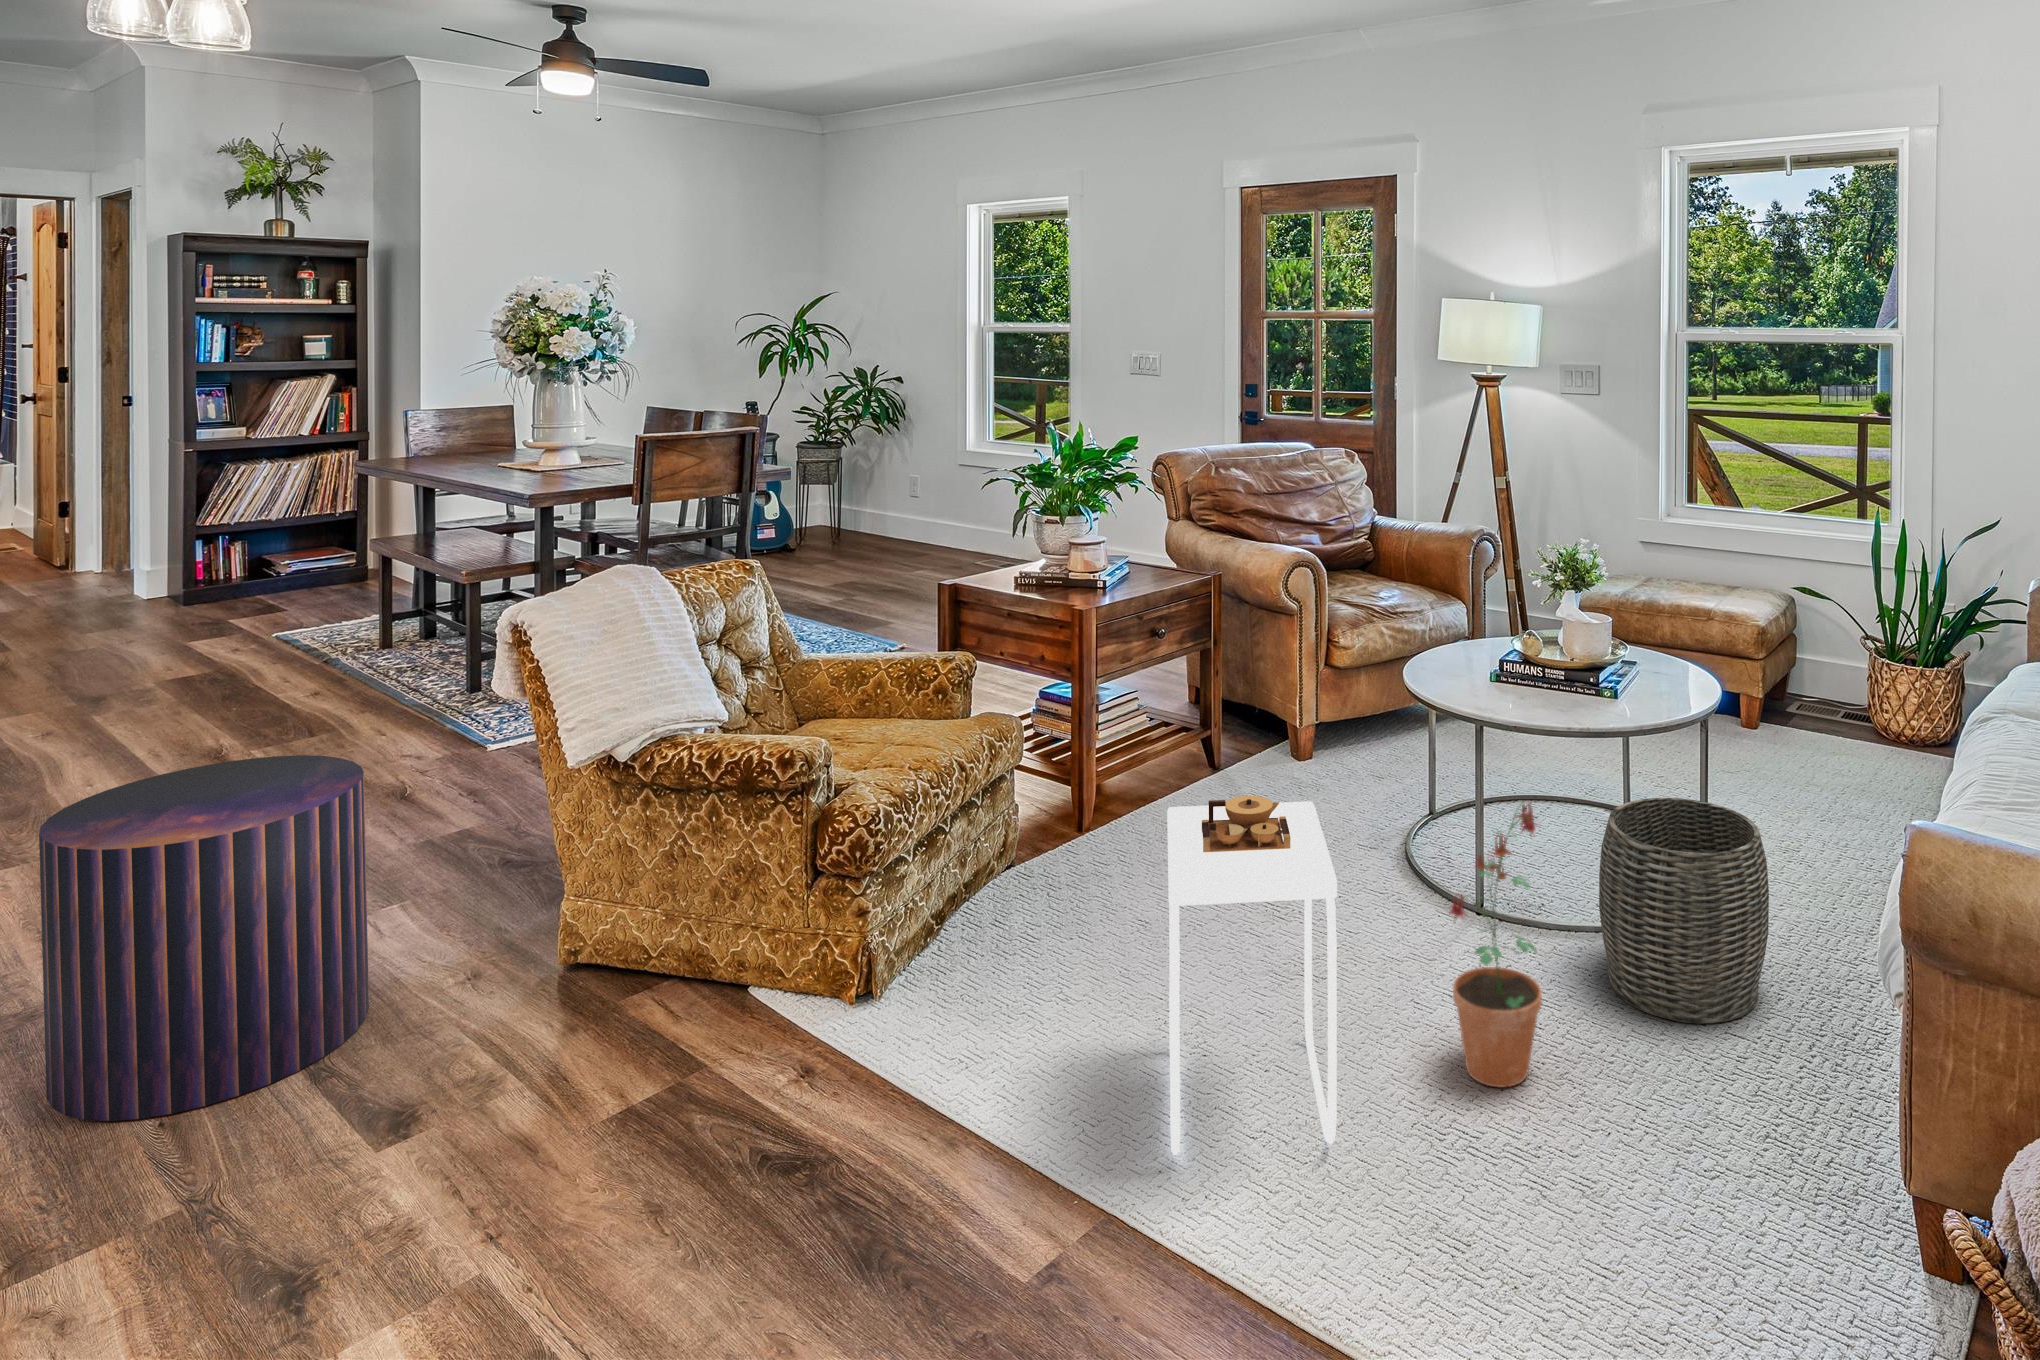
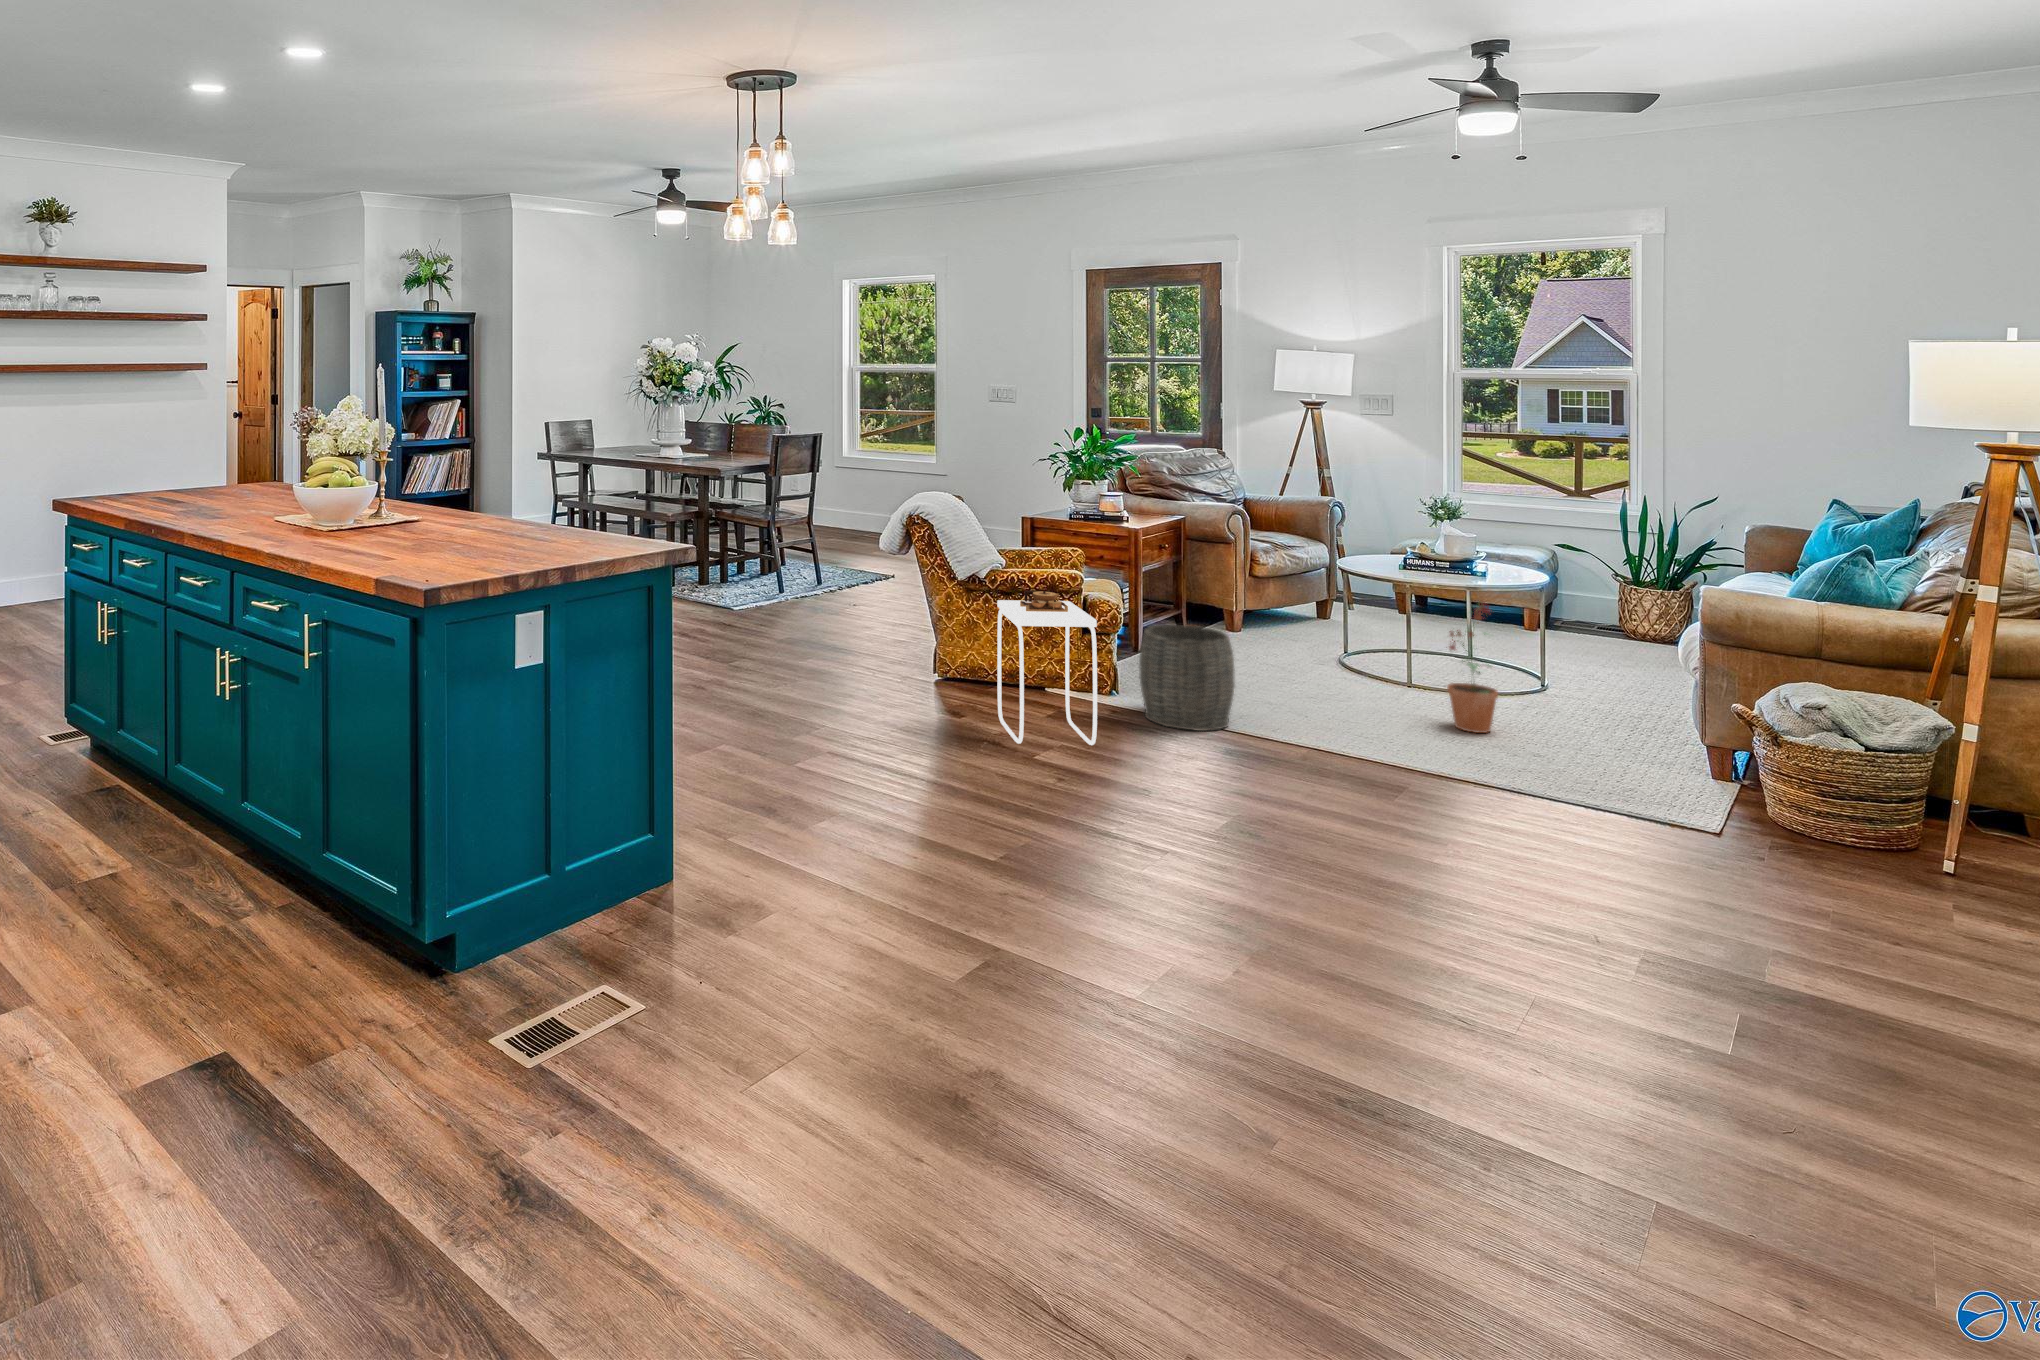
pouf: present [39,755,369,1121] -> none [766,569,882,708]
side table: present [1168,796,1337,1154] -> present [997,591,1097,745]
woven basket: present [1599,798,1769,1023] -> present [1140,625,1235,731]

